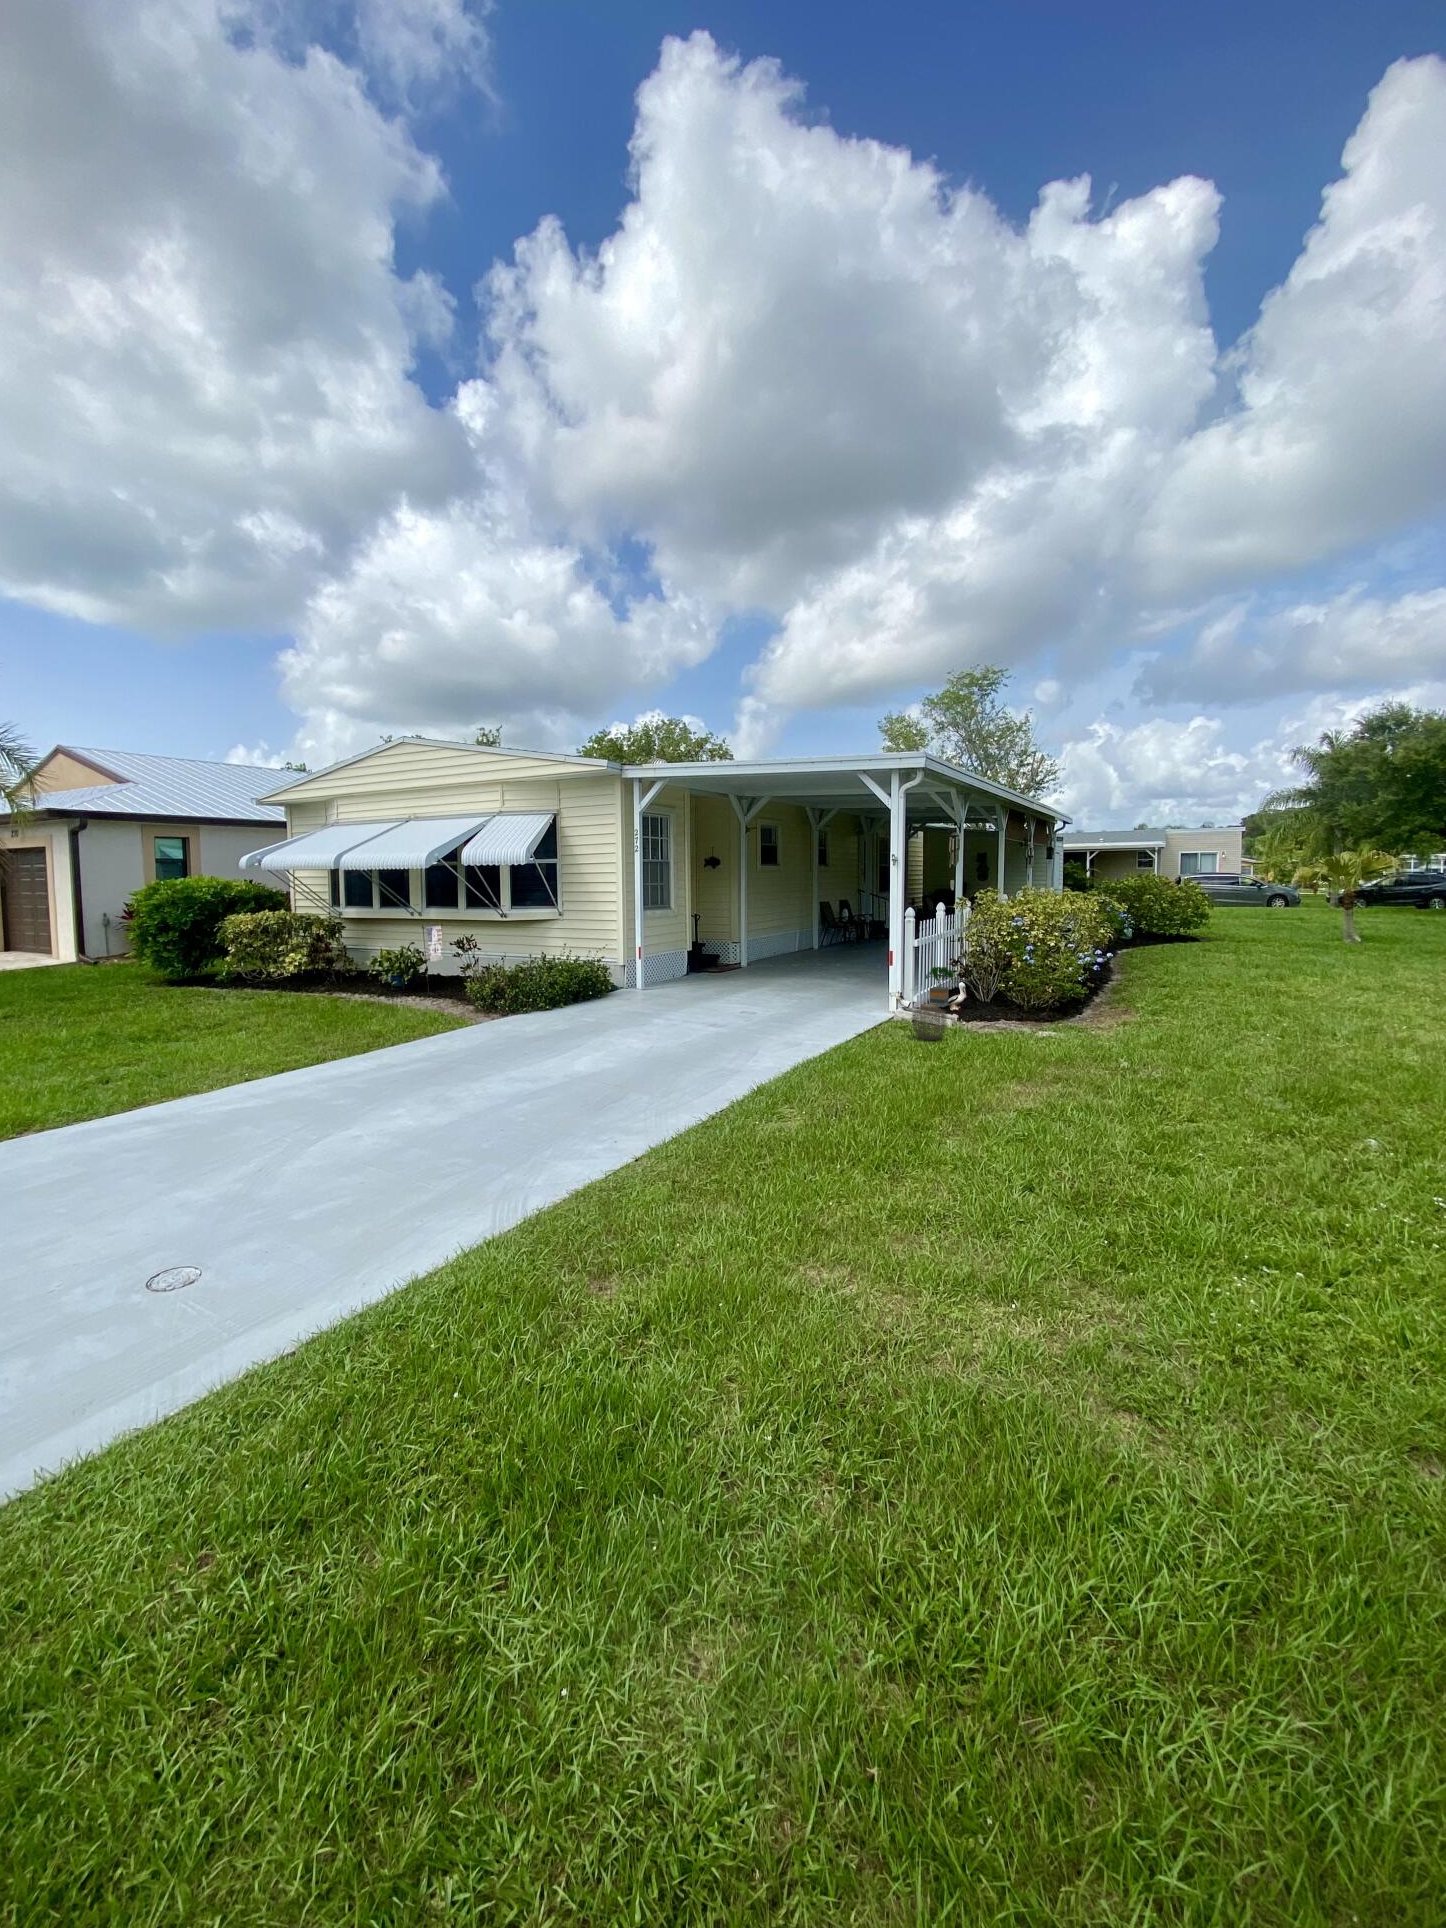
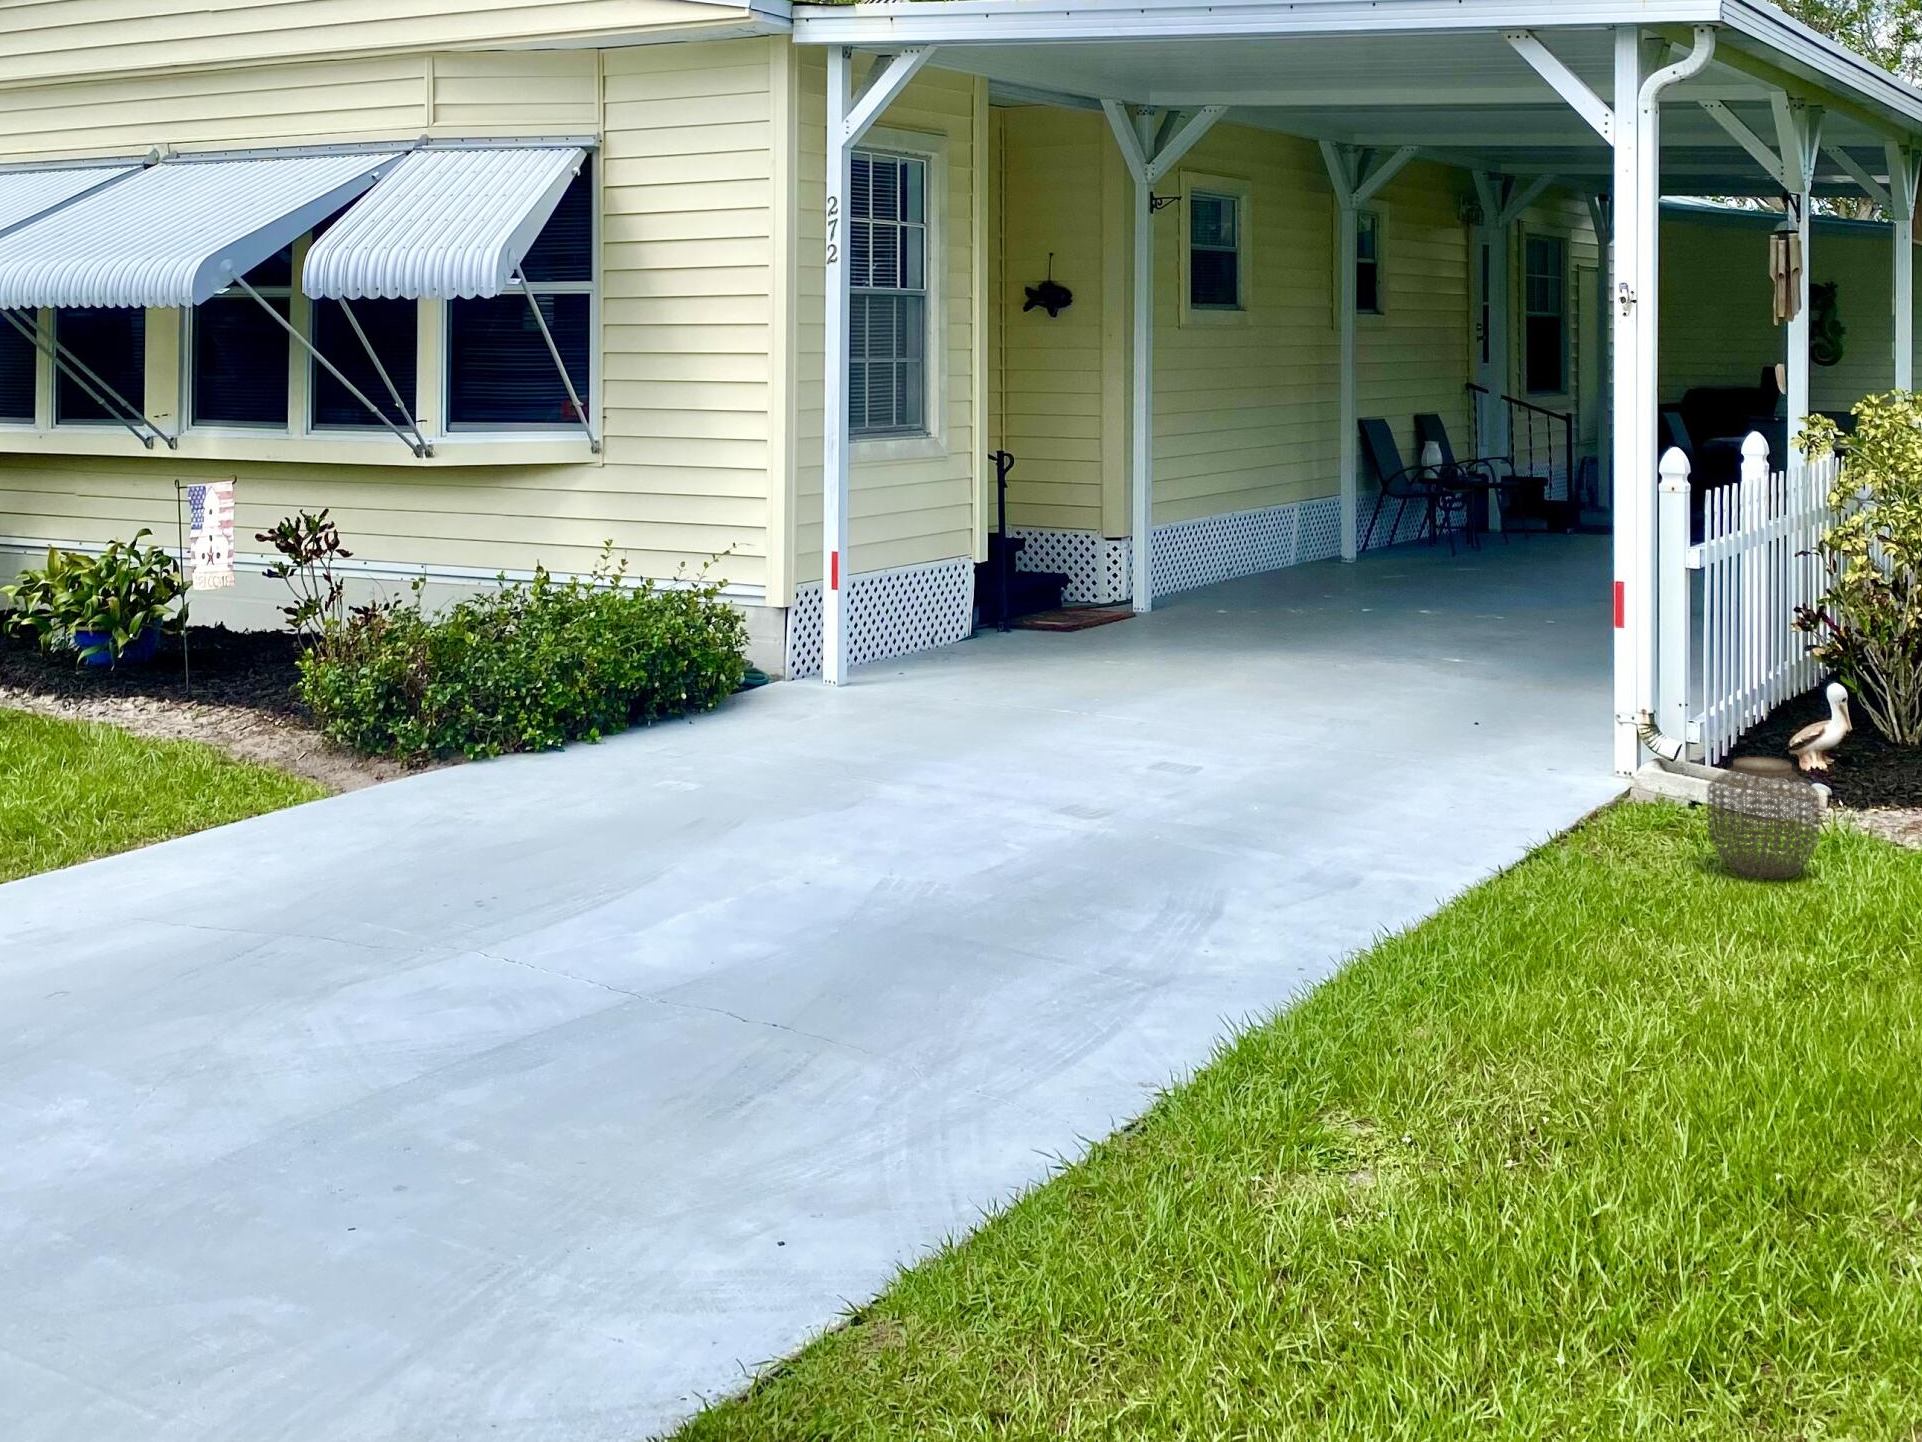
potted tree: present [926,967,954,1007] -> none [1718,629,1816,758]

